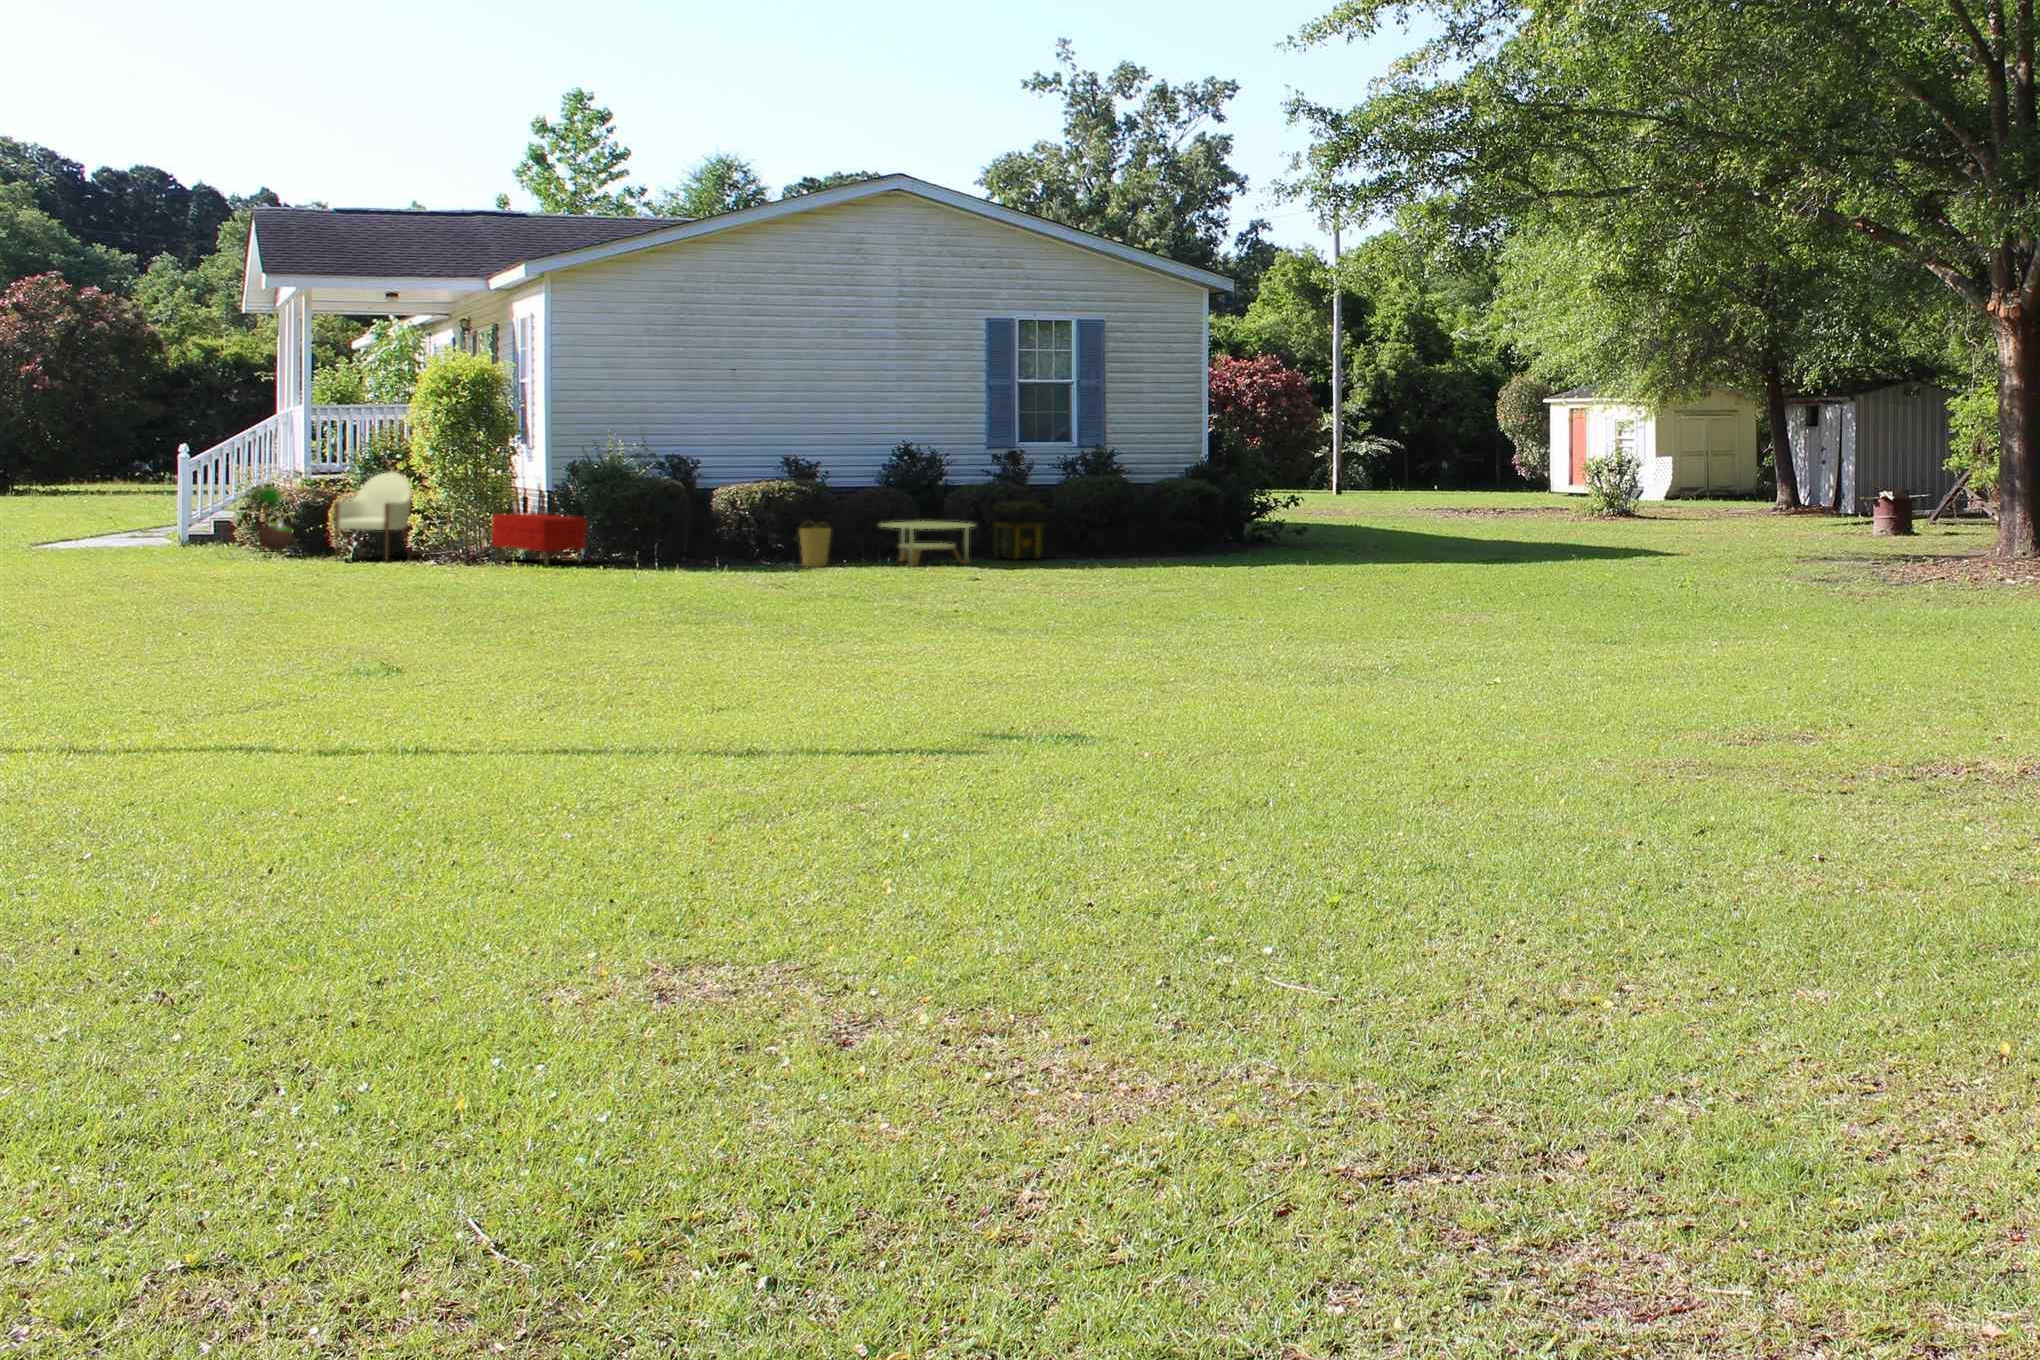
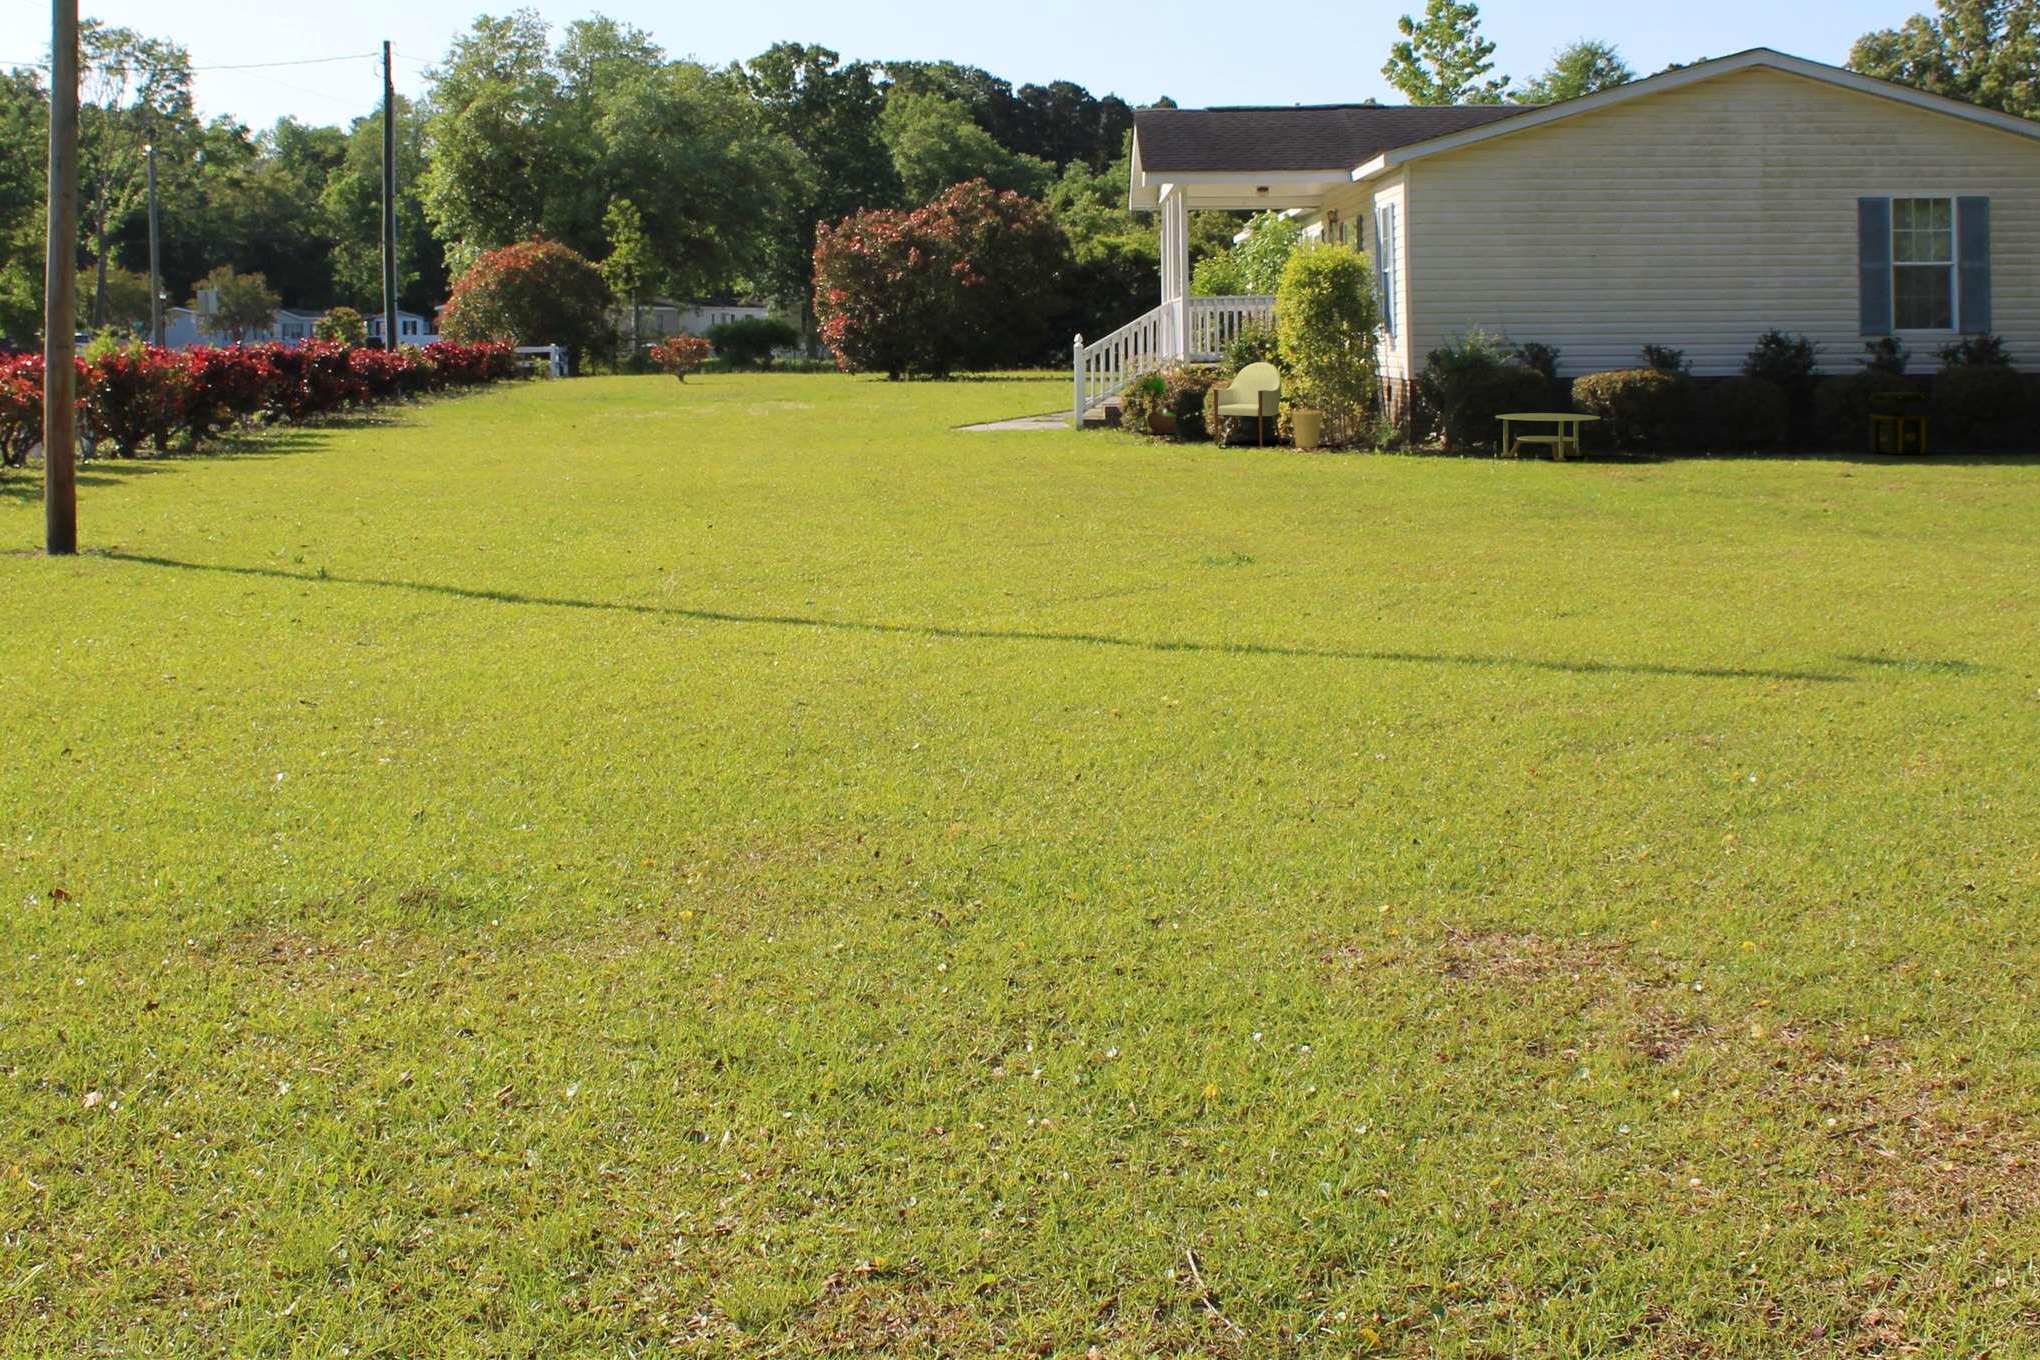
bench: present [492,513,587,565] -> none [1355,401,1447,453]
round table: present [881,521,974,567] -> present [1495,413,1601,462]
basket: present [799,522,831,567] -> present [1292,409,1322,447]

